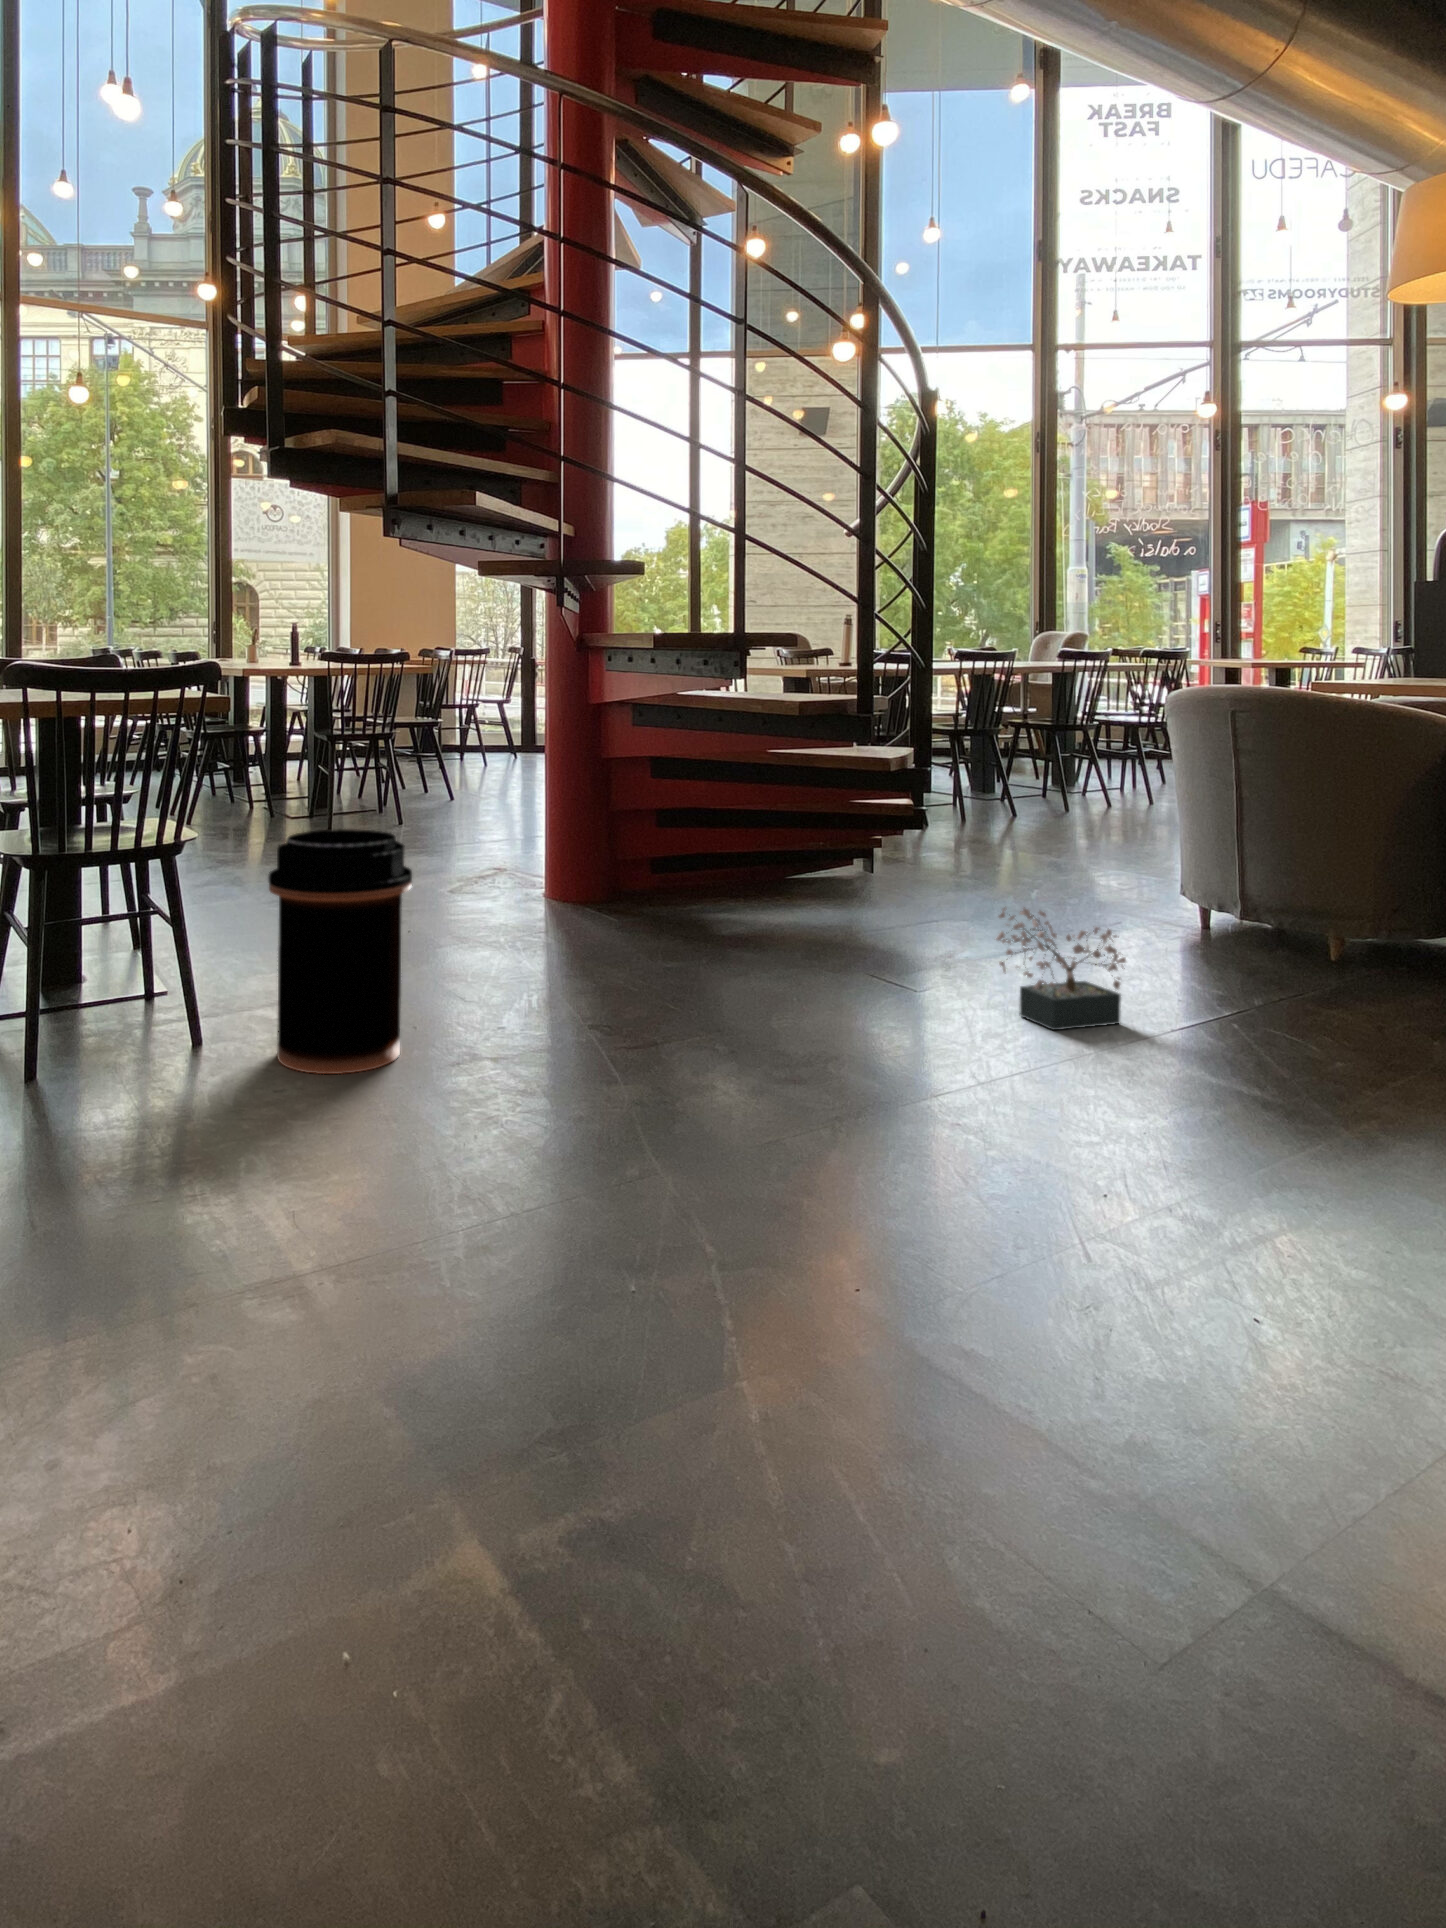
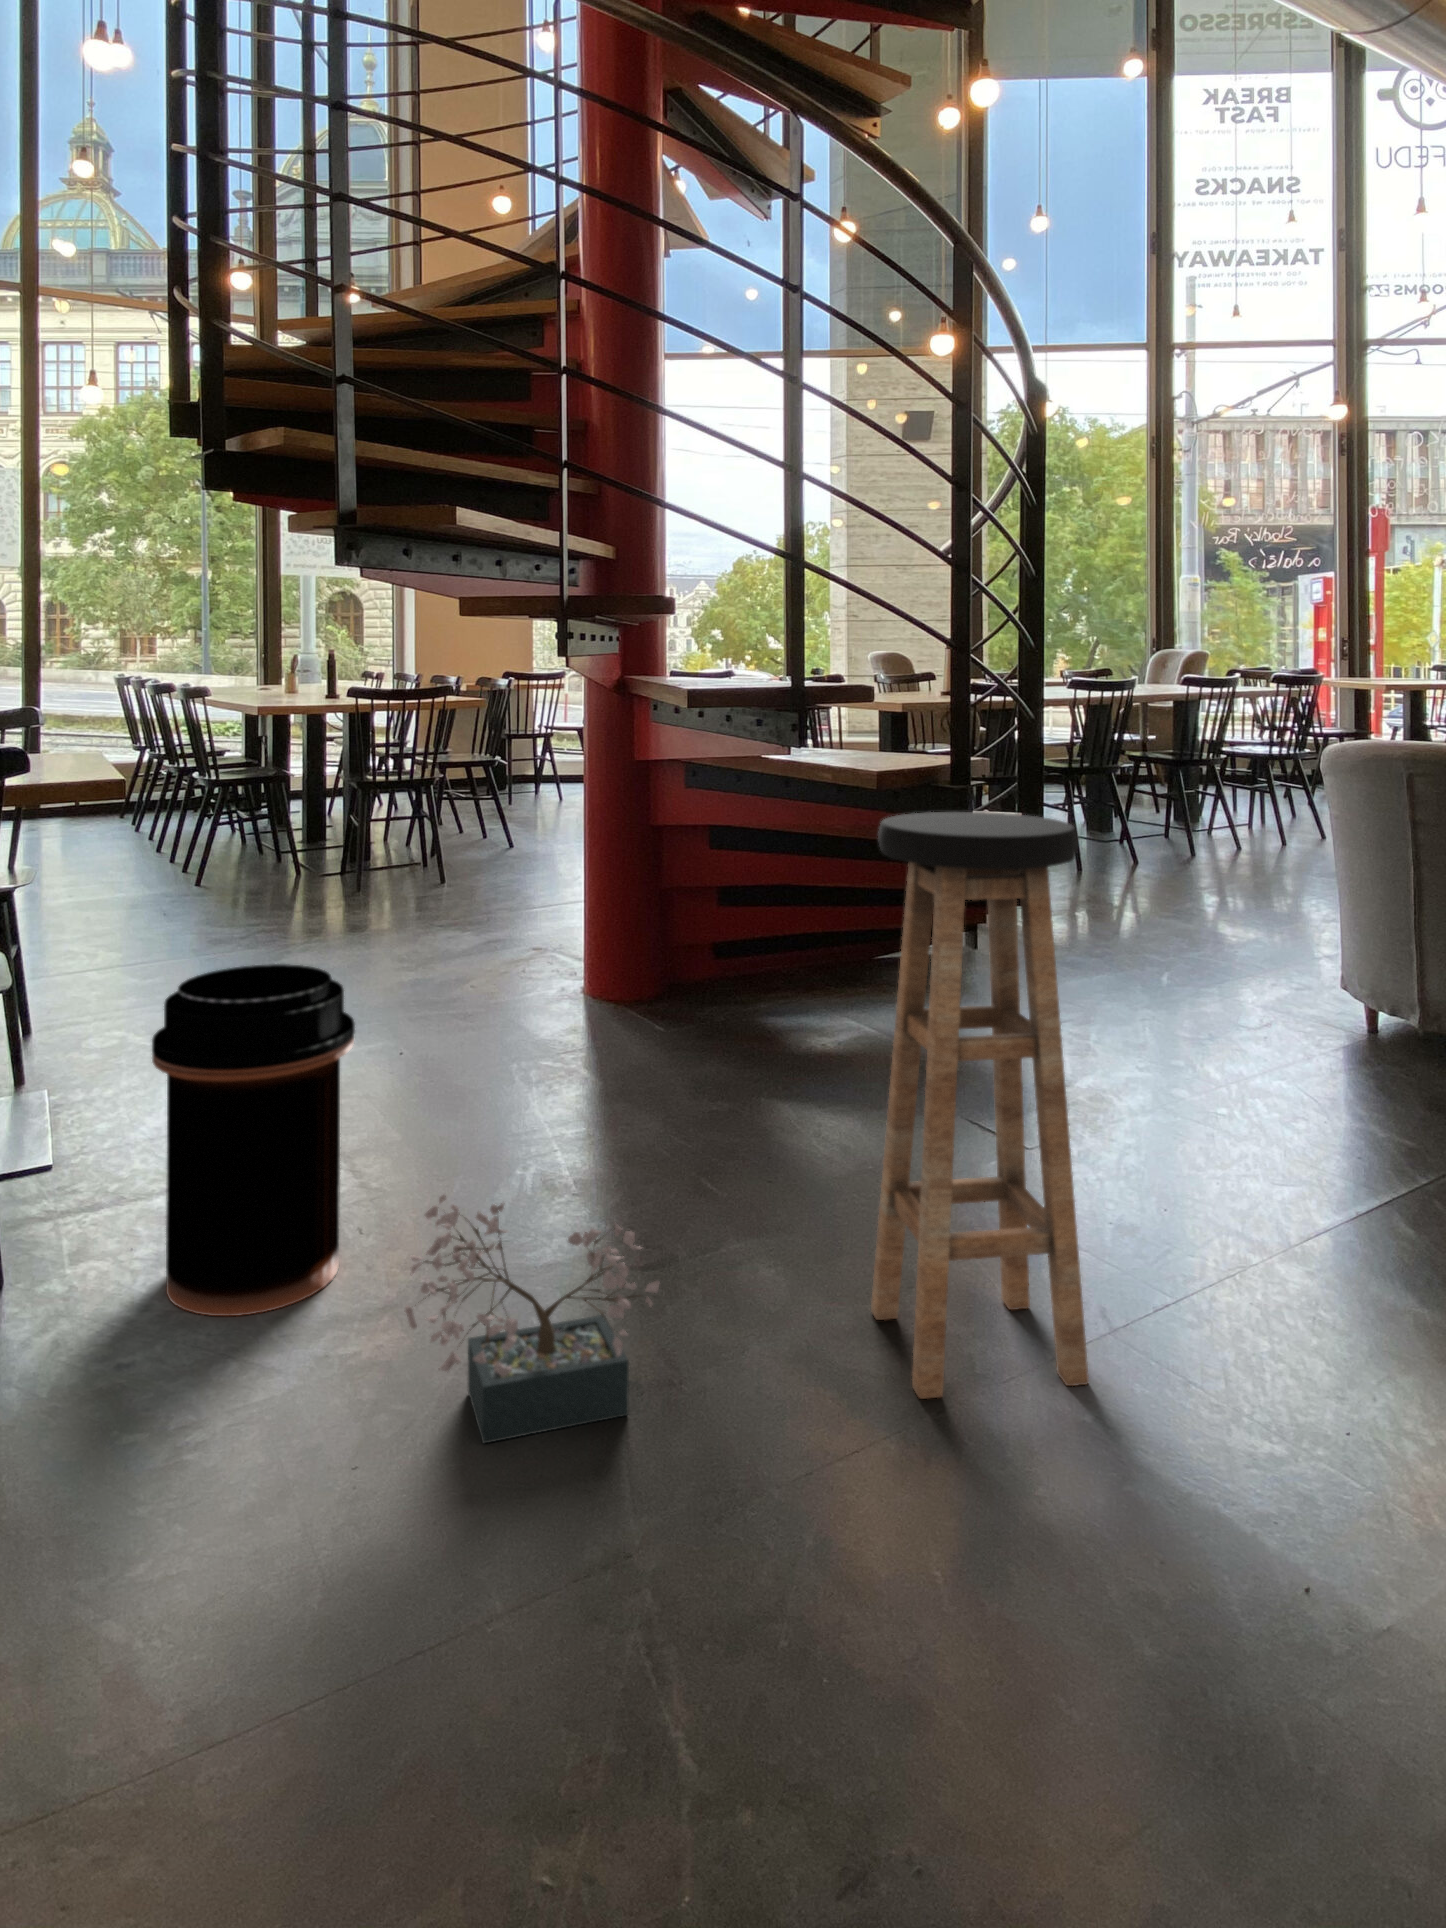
bar stool: none [800,712,960,1120] -> present [871,812,1089,1399]
decorative plant: present [996,907,1126,1030] -> present [405,1195,659,1443]

